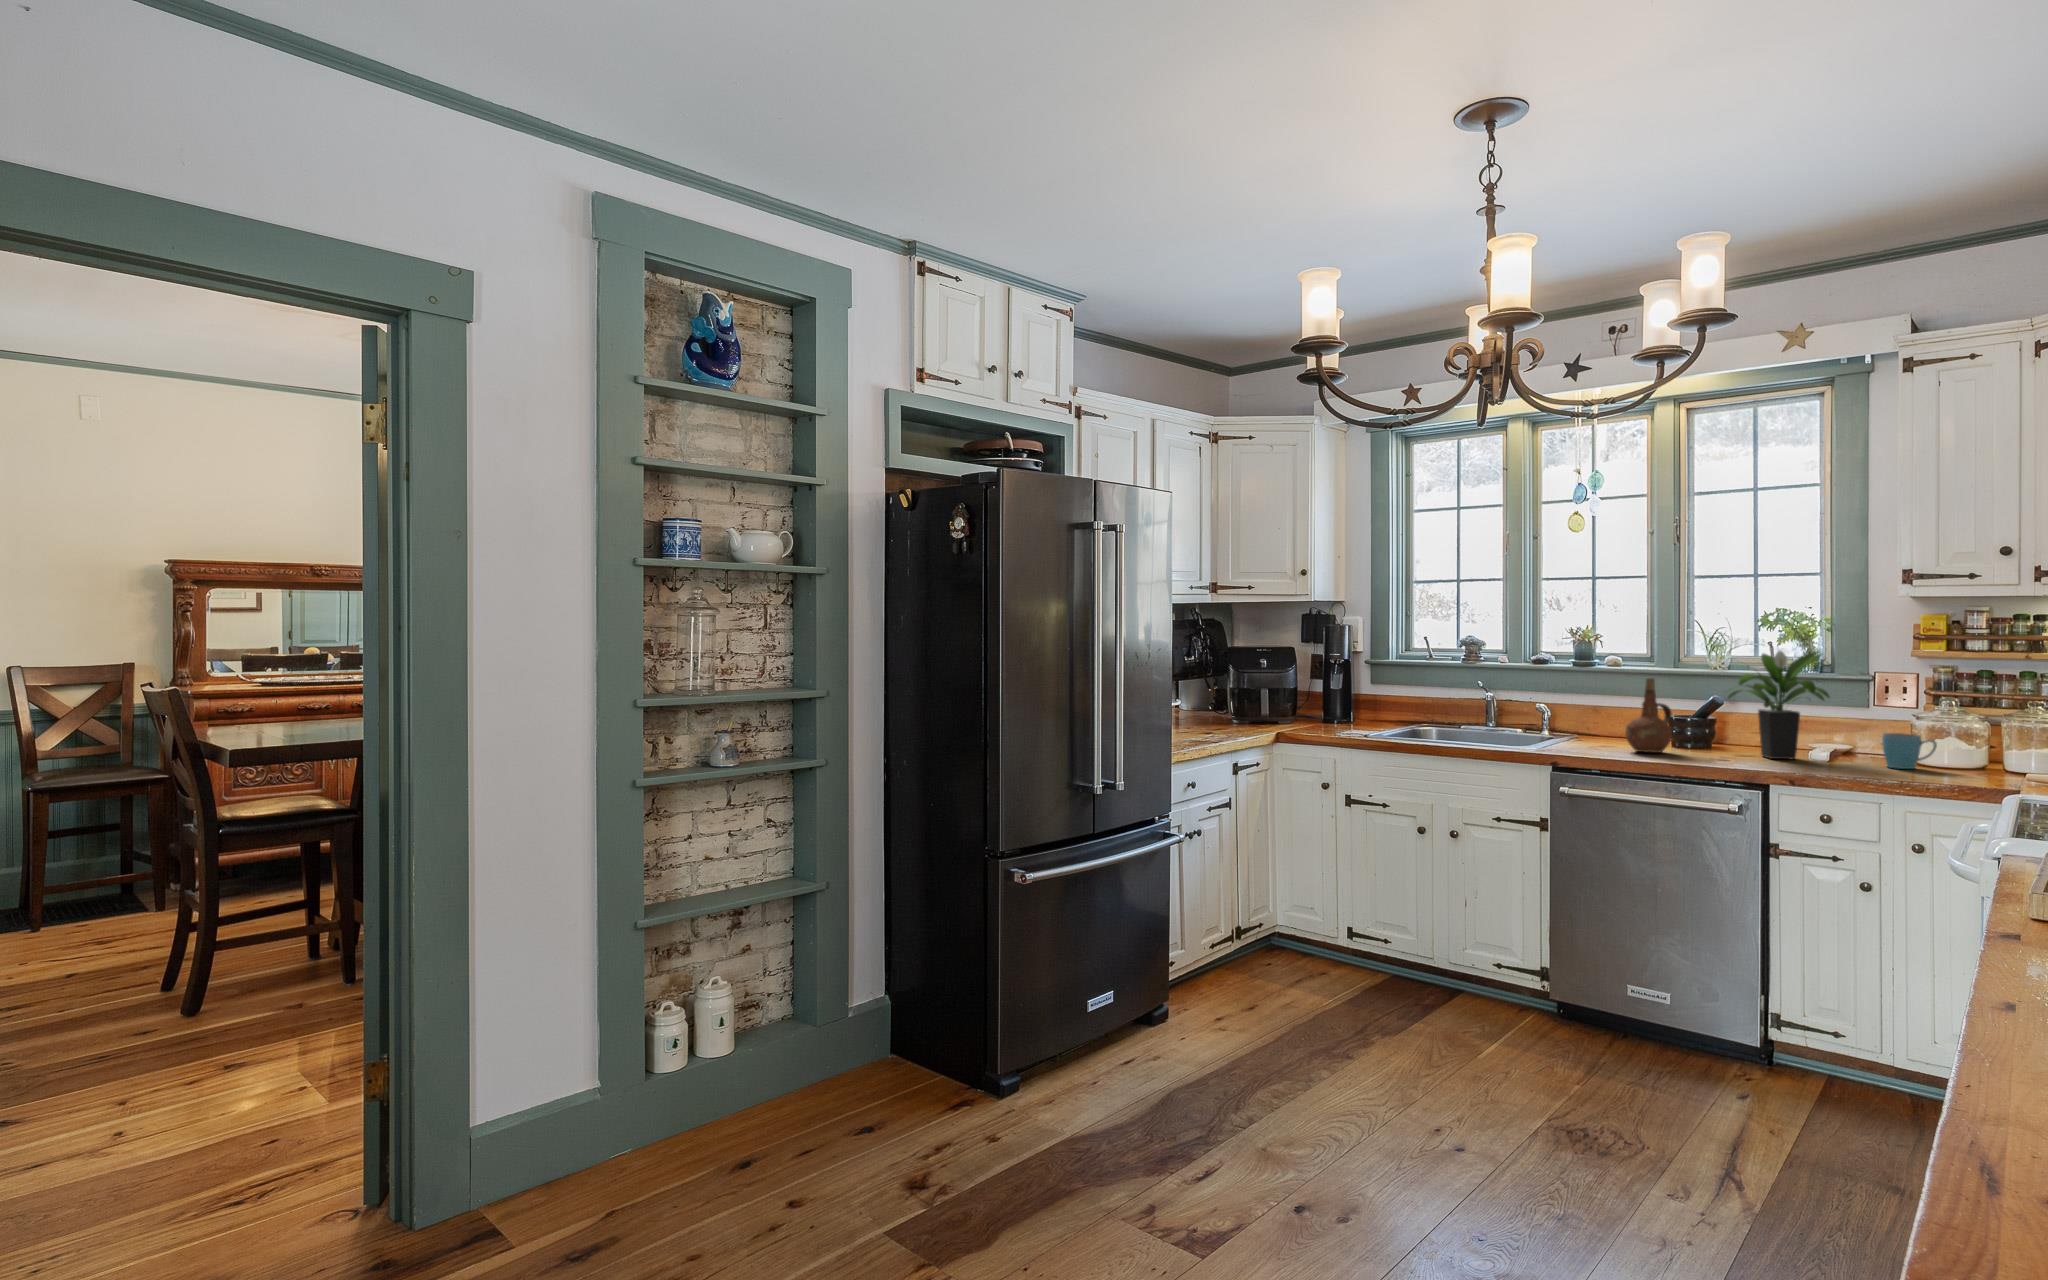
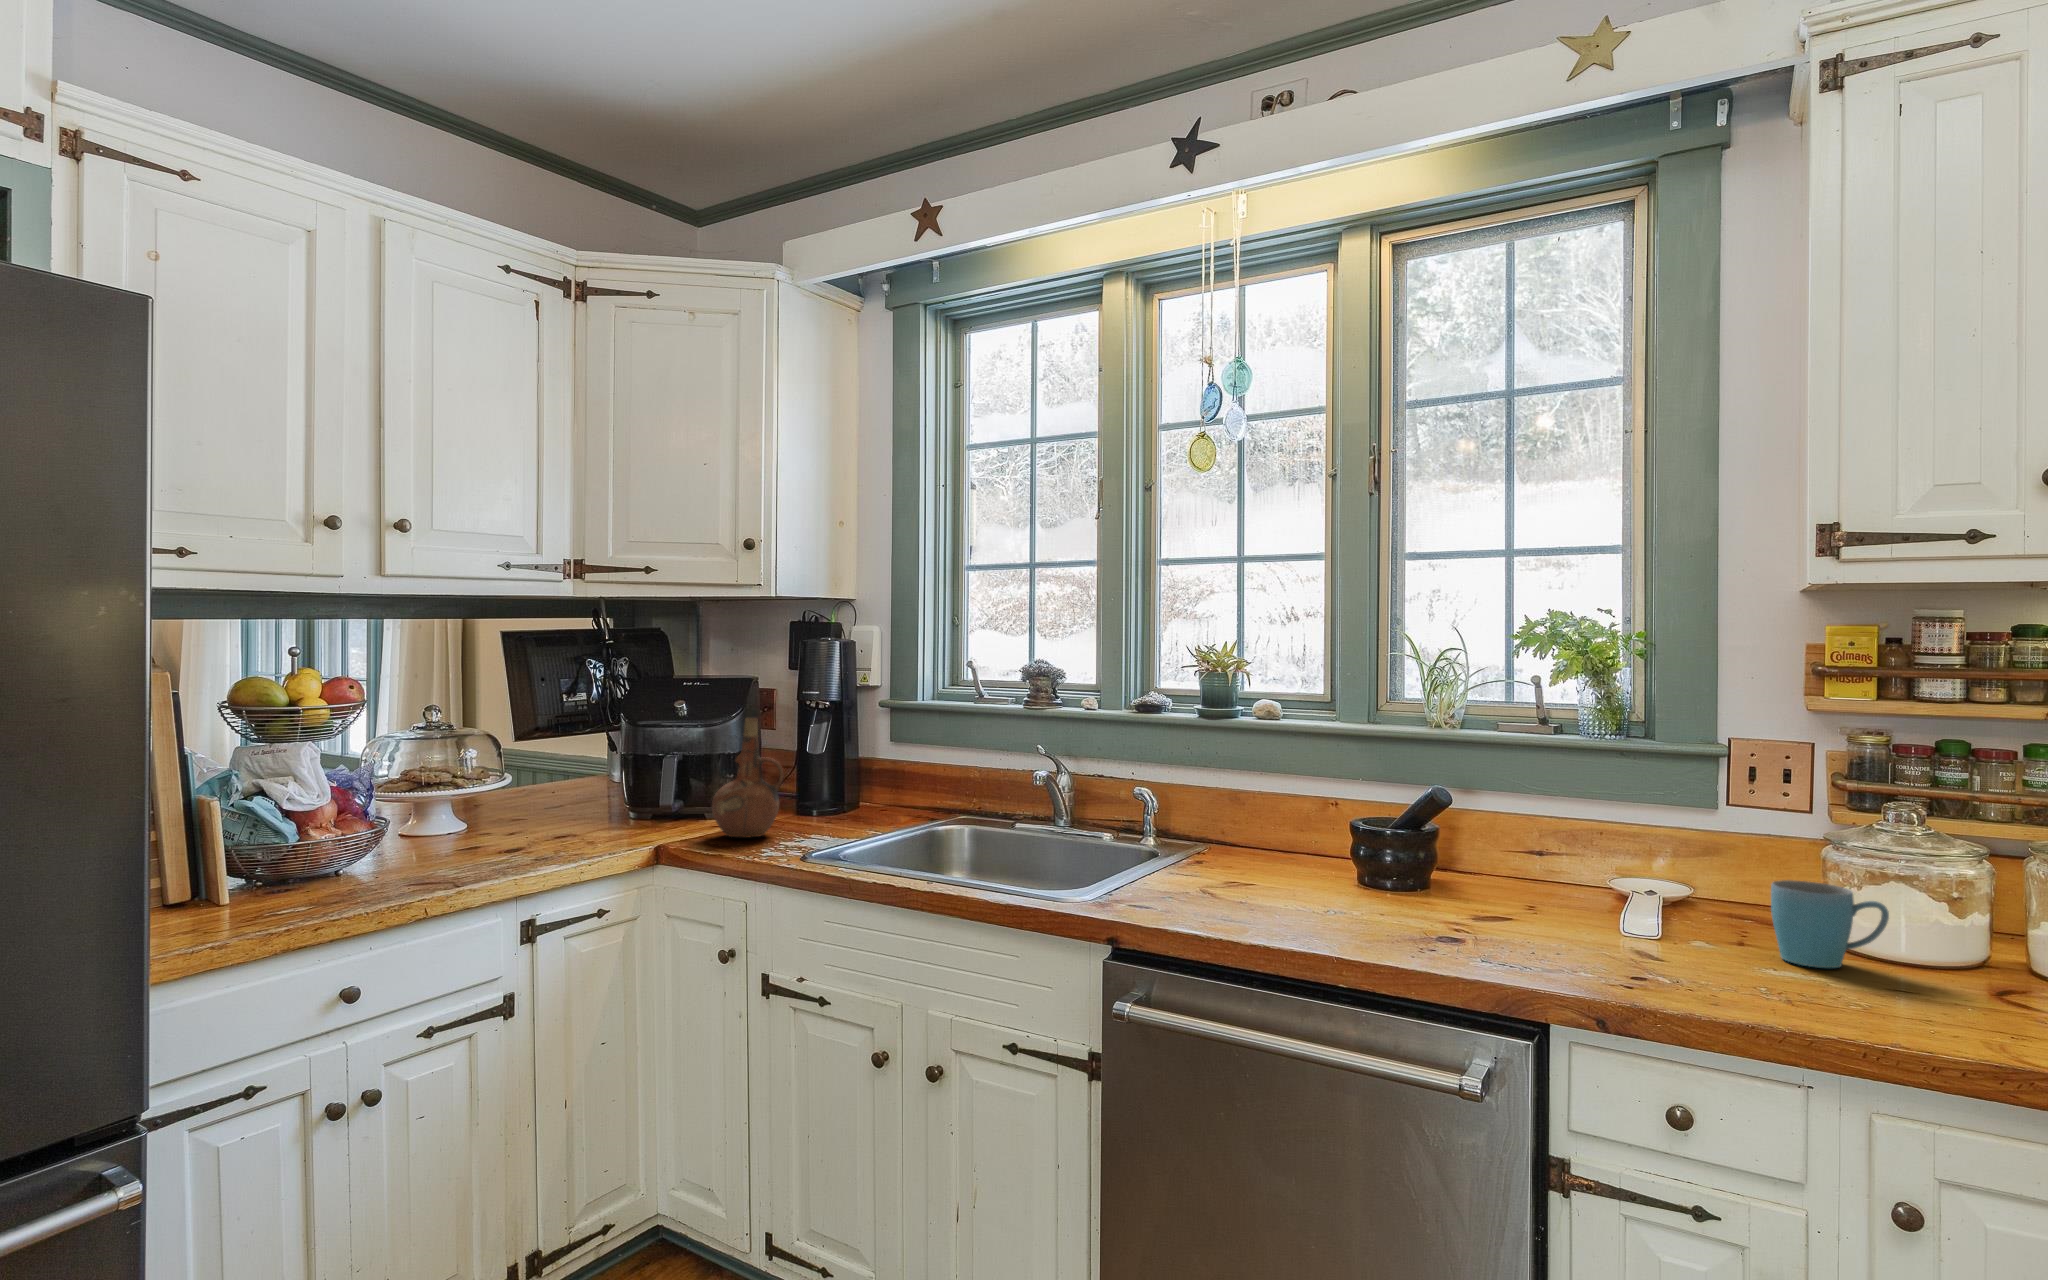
potted plant: present [1728,651,1829,759] -> none [1454,697,1665,929]
ceramic pitcher: present [1625,678,1672,753] -> present [712,718,783,837]

